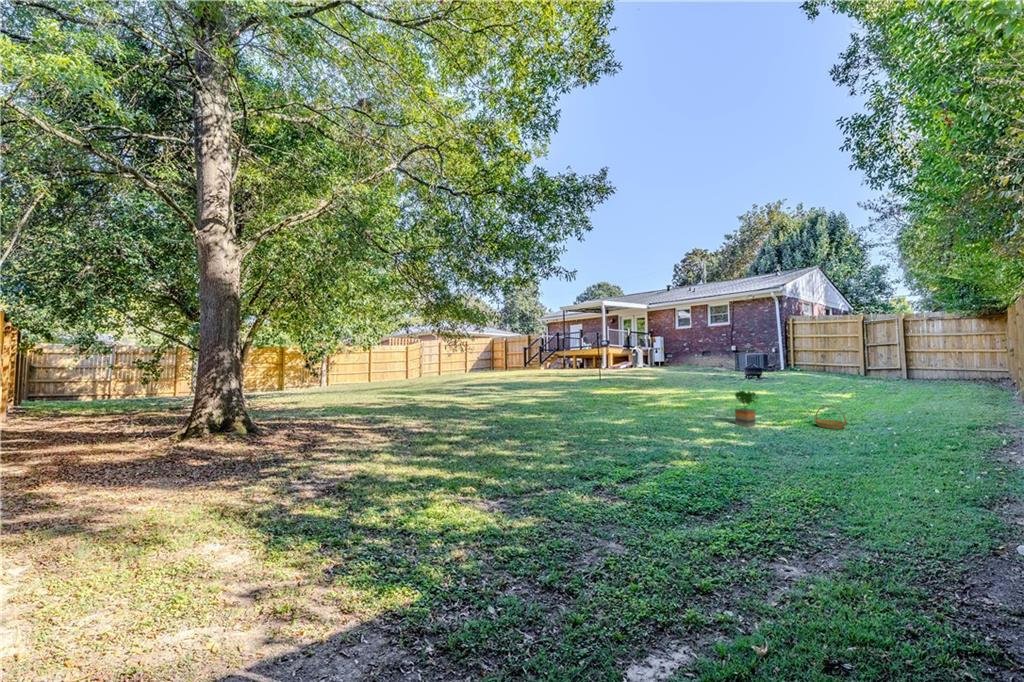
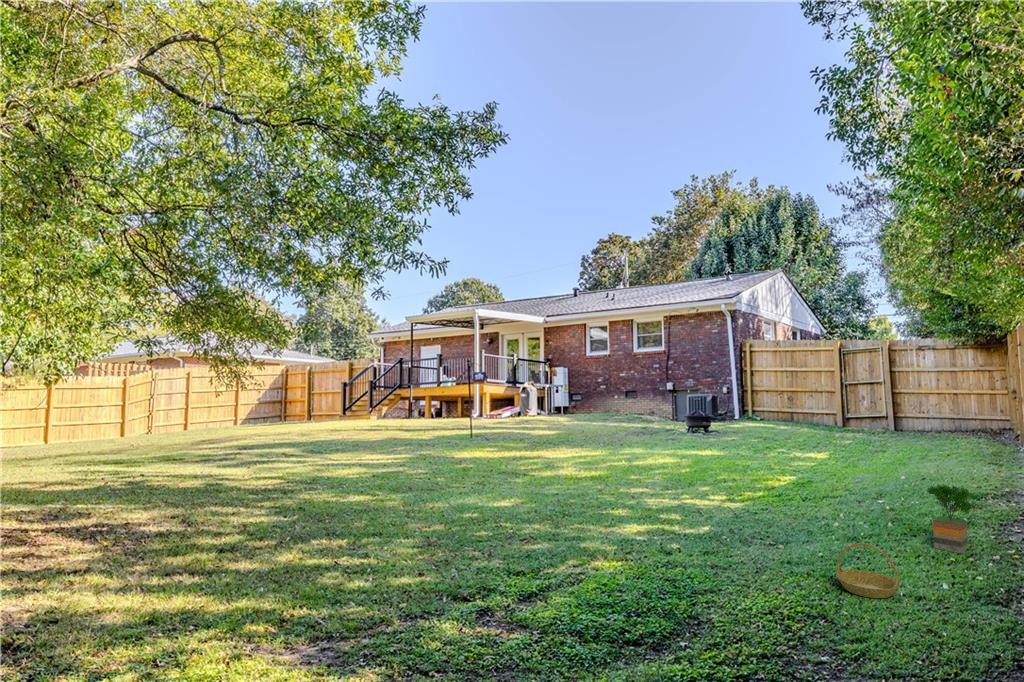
potted tree: present [735,390,758,427] -> present [927,484,976,554]

